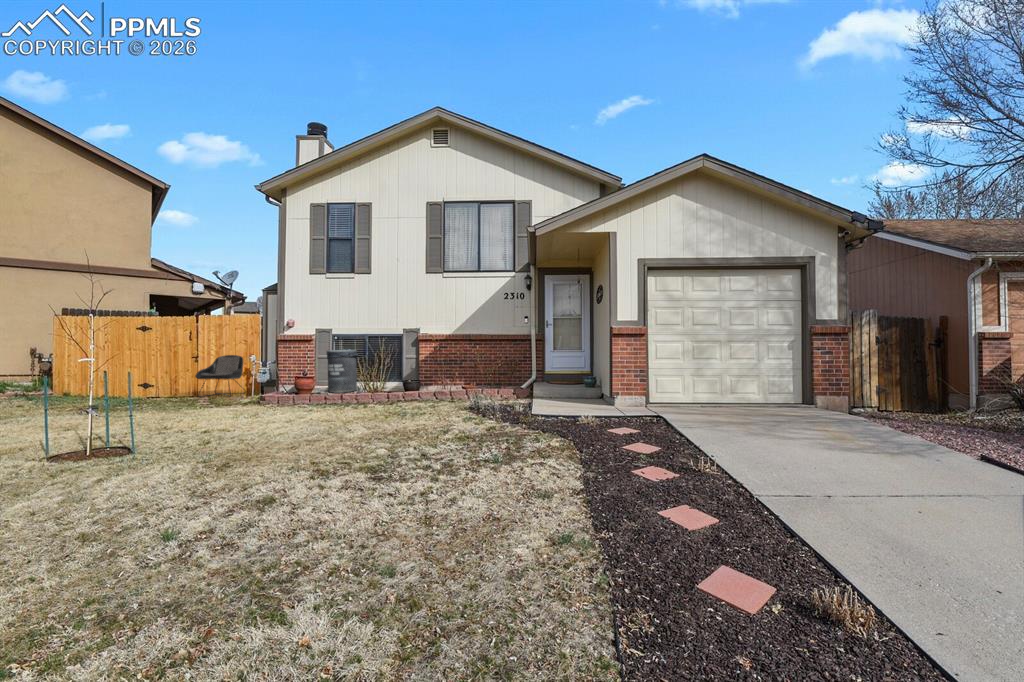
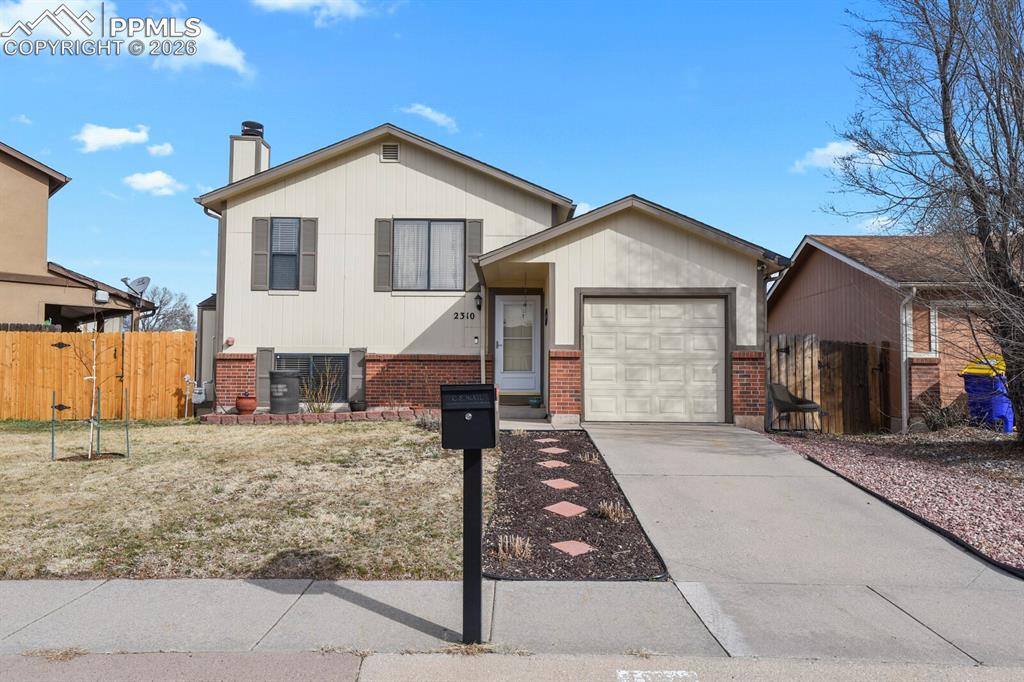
lounge chair: present [195,355,245,397] -> present [767,383,822,436]

